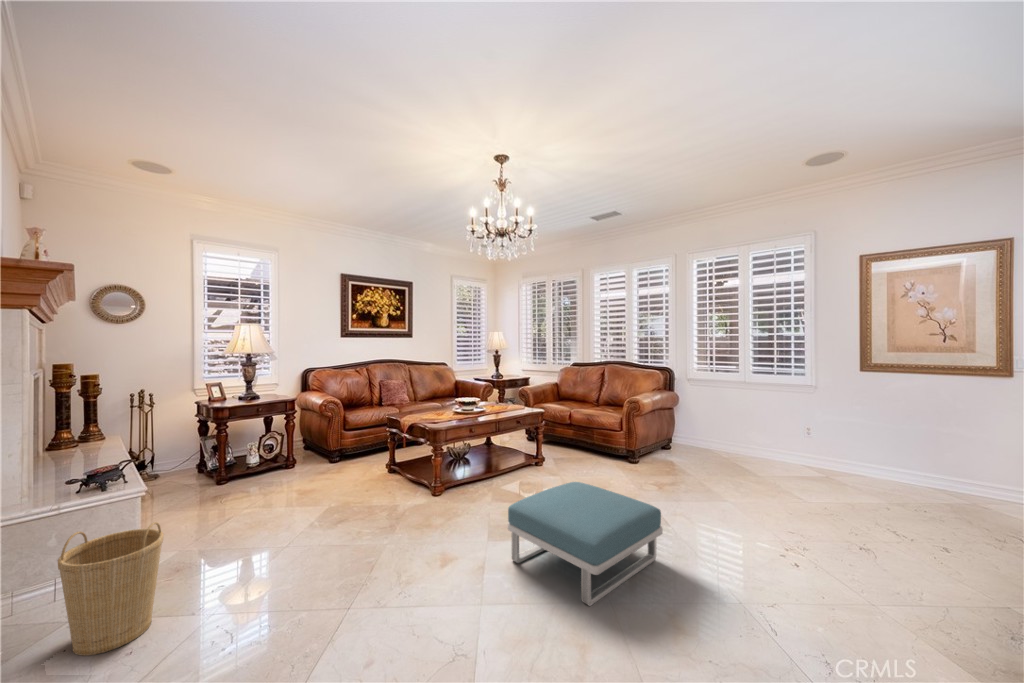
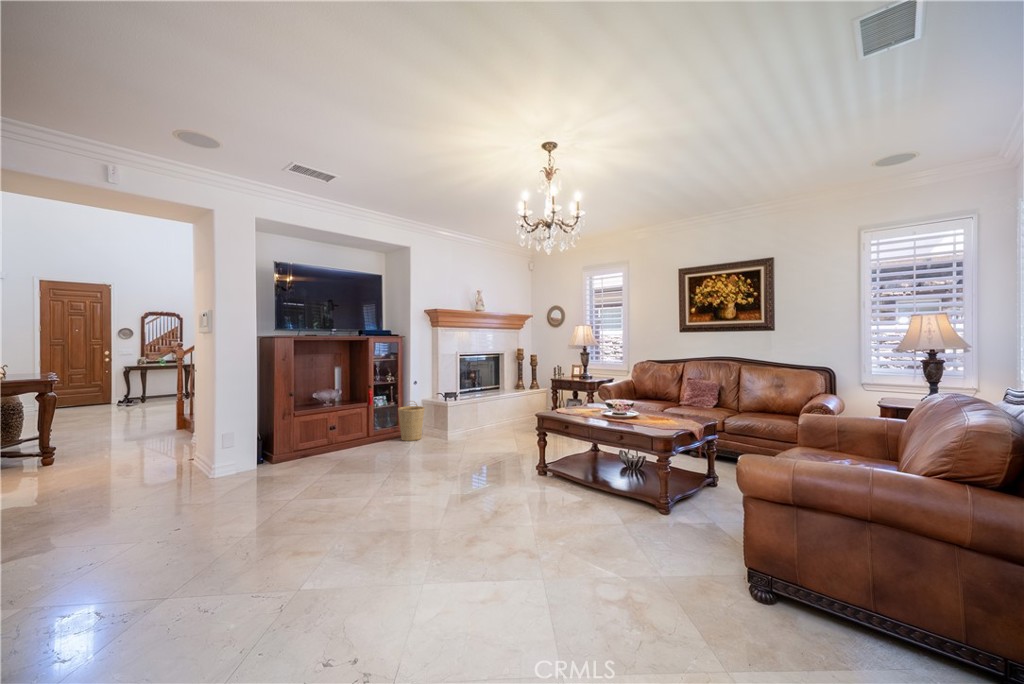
footstool: present [508,482,663,606] -> none [348,452,470,540]

